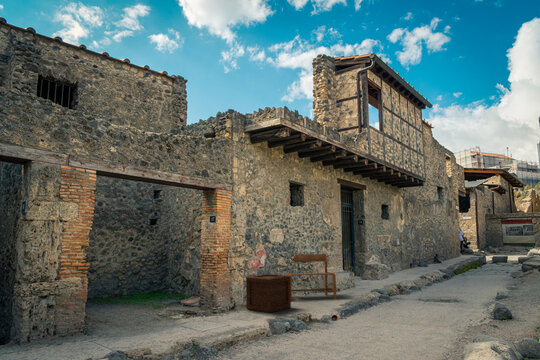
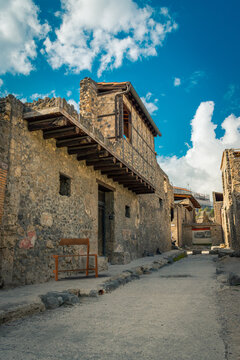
wooden crate: present [246,274,291,313] -> none [13,254,60,290]

